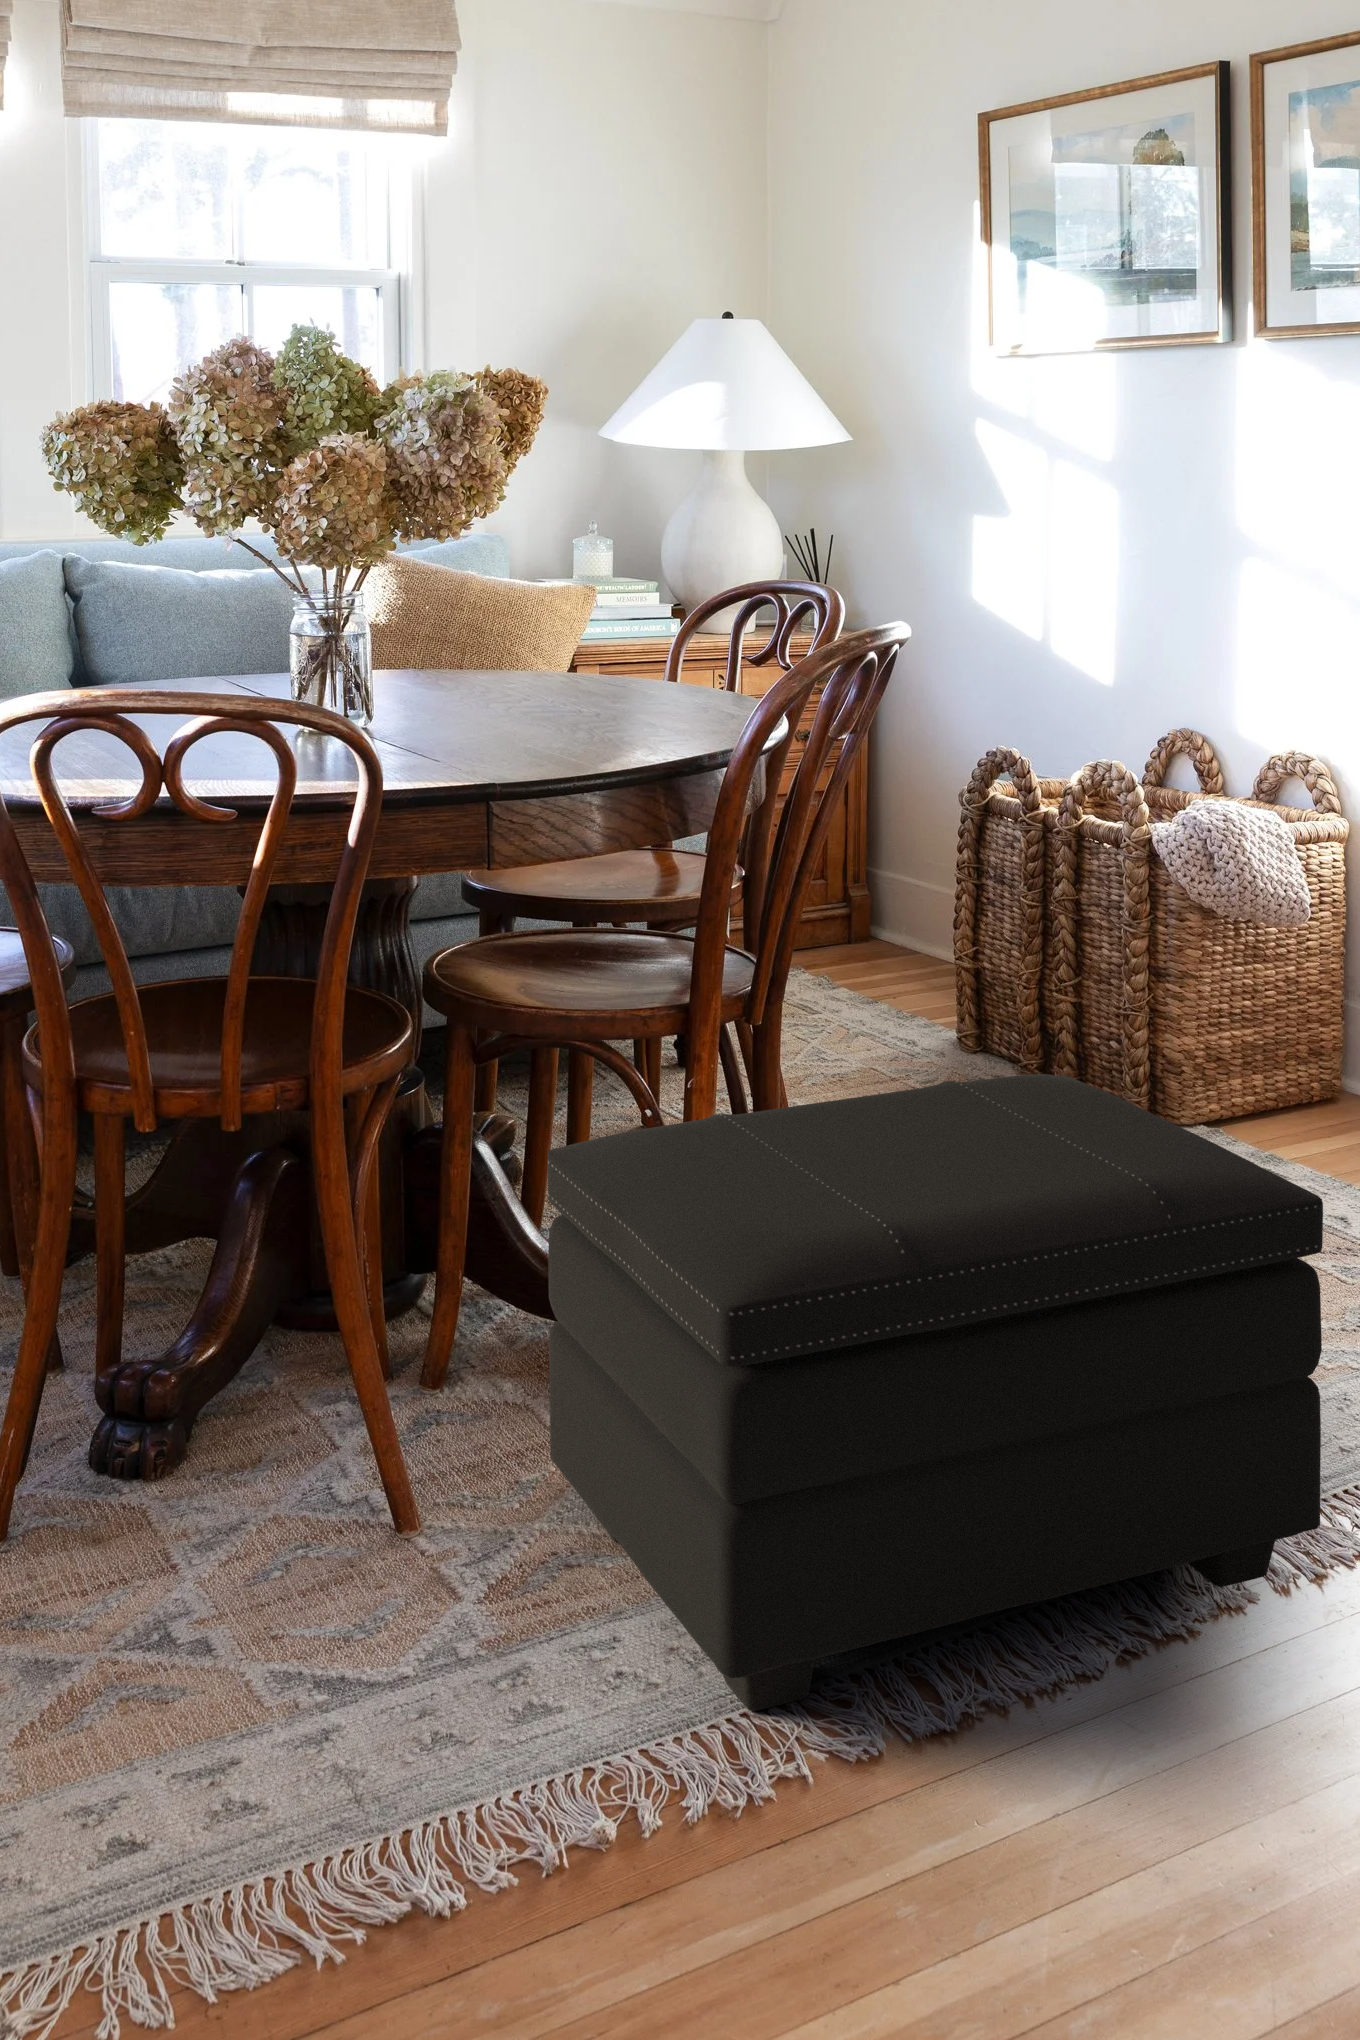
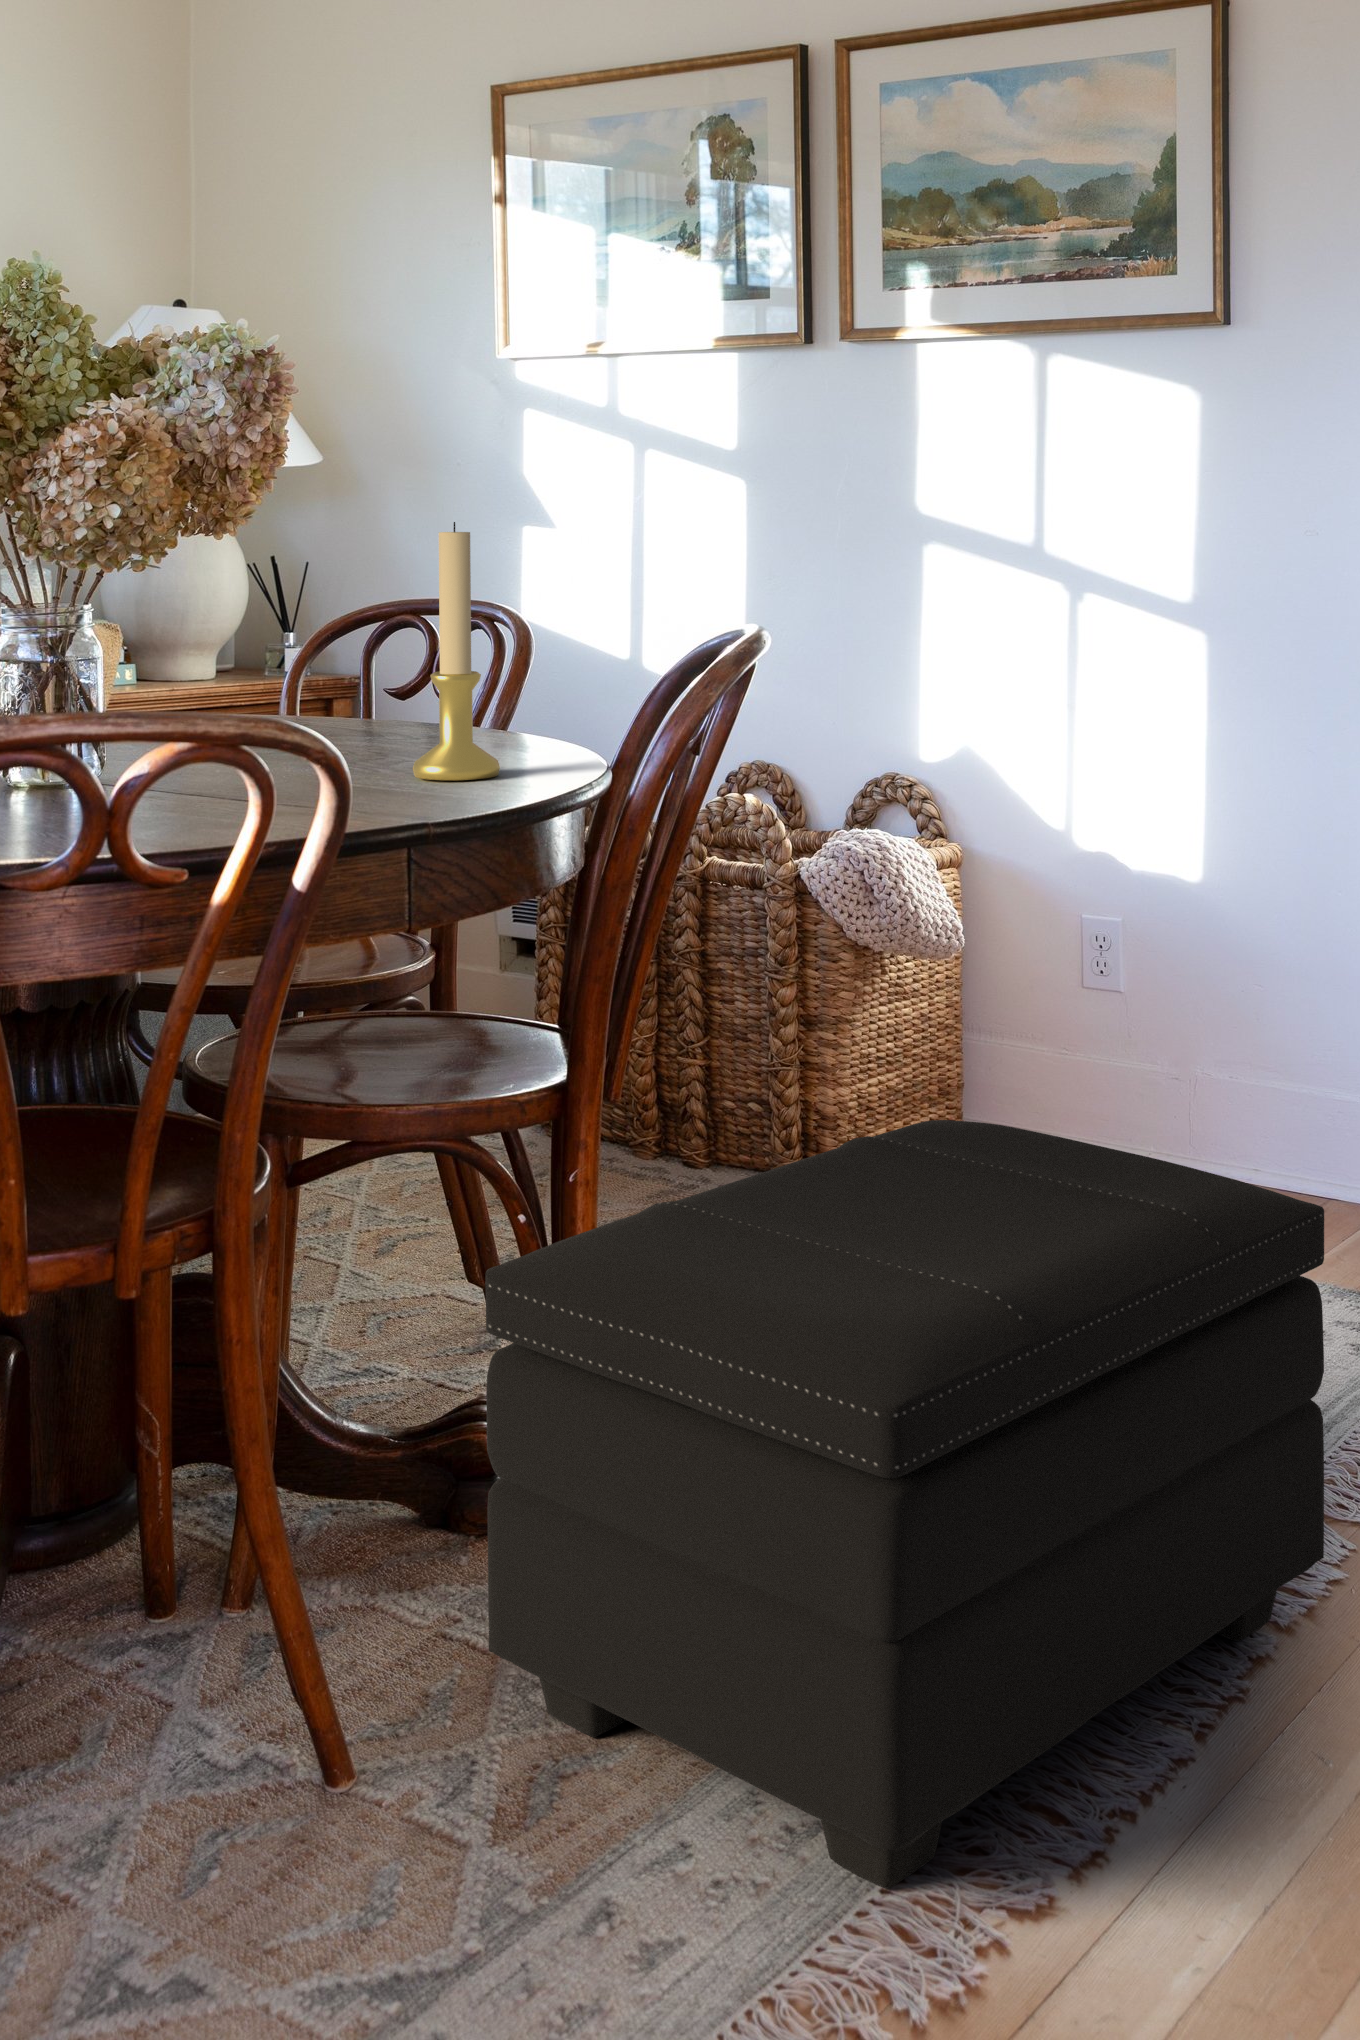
candle holder: none [586,530,659,745] -> present [413,522,500,780]

